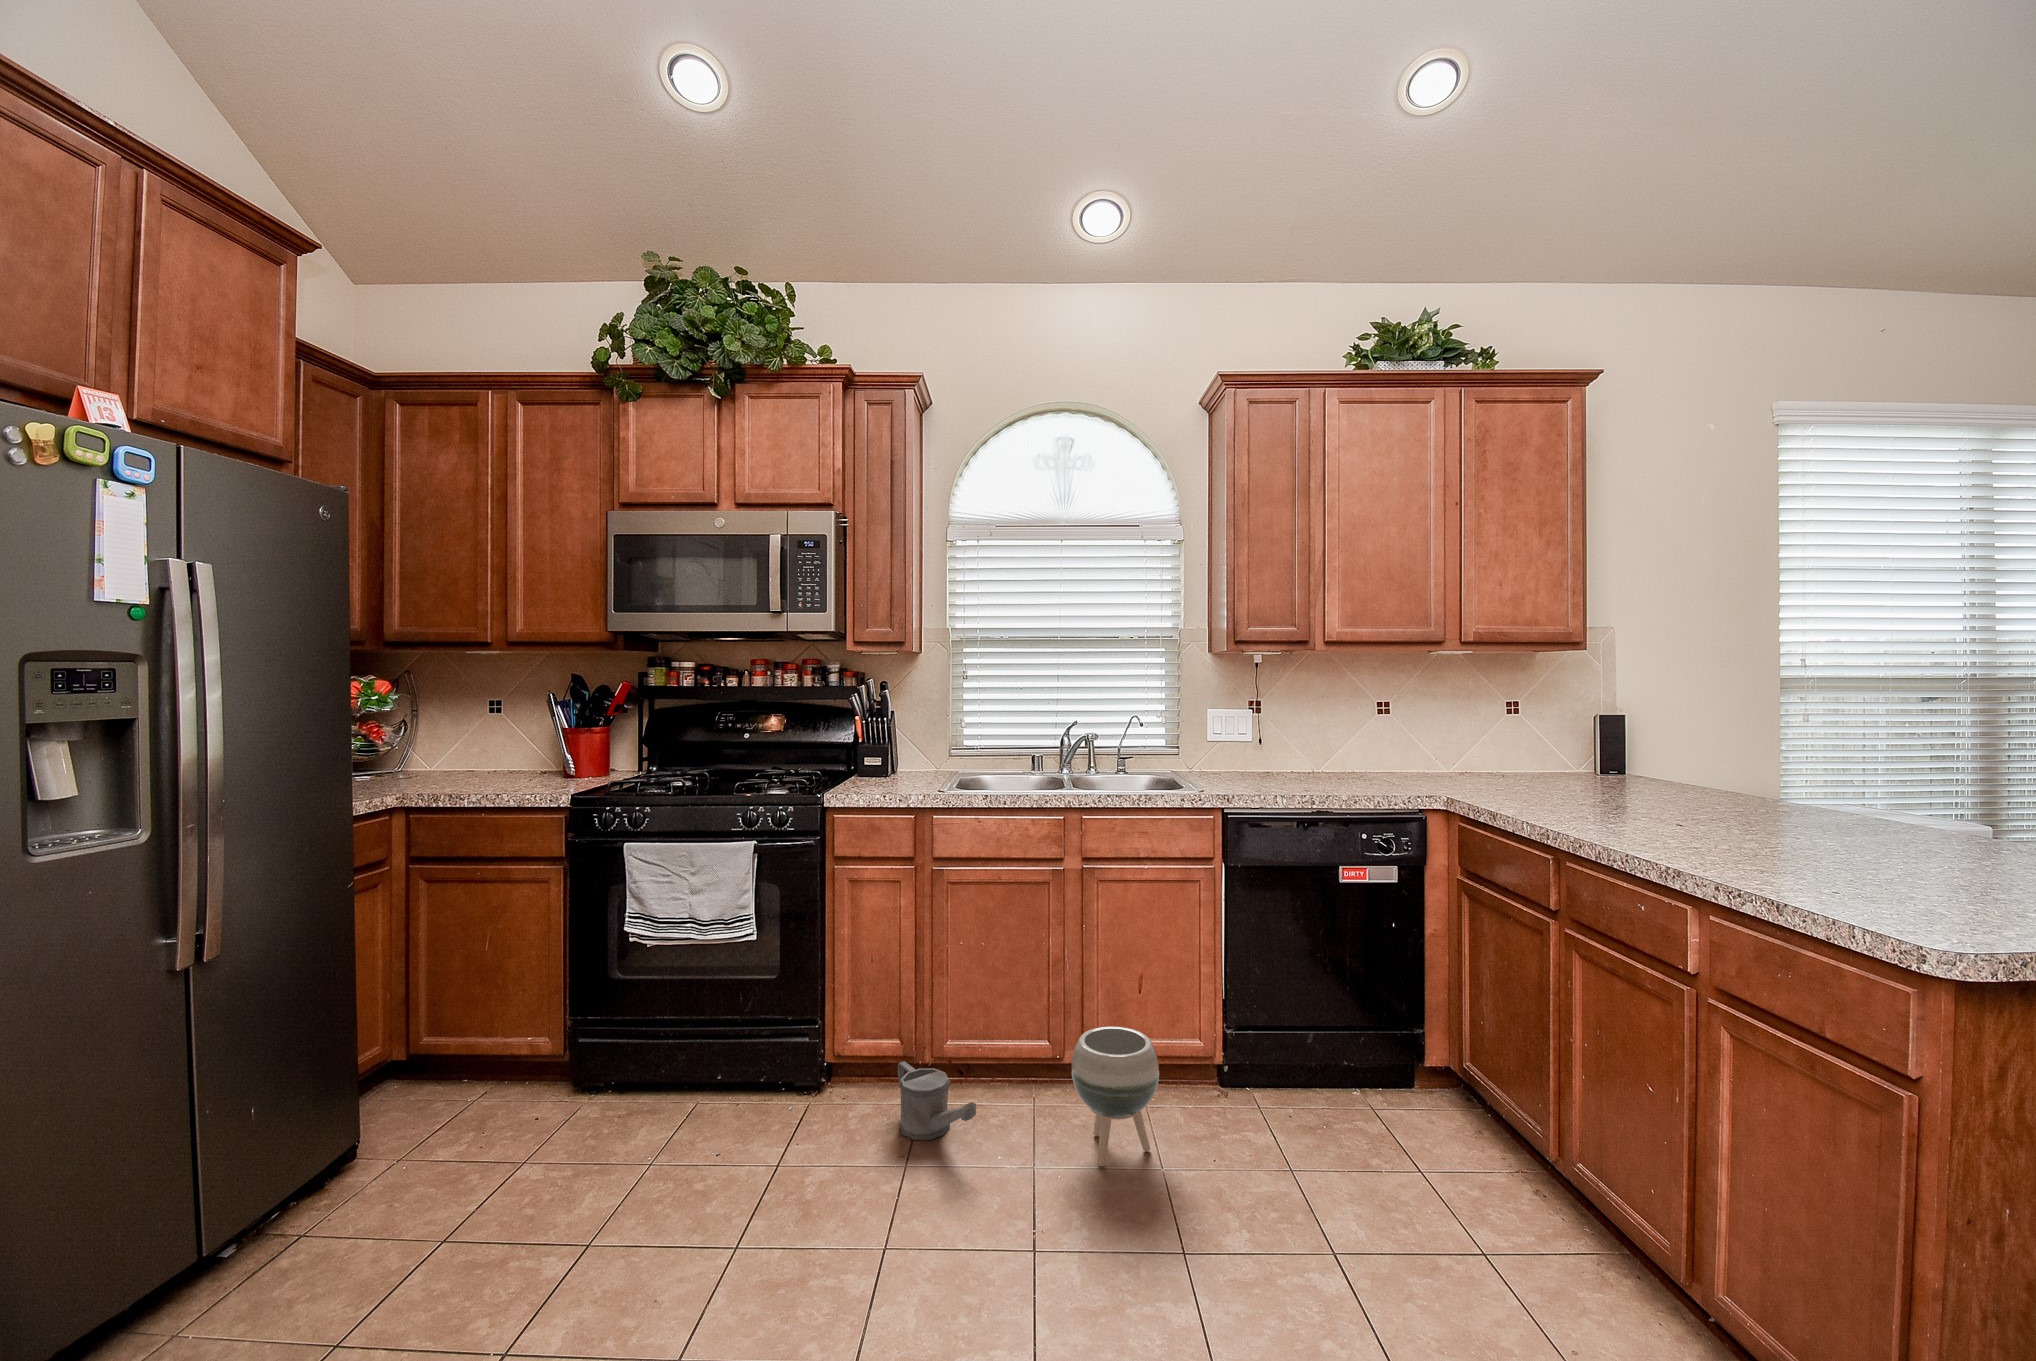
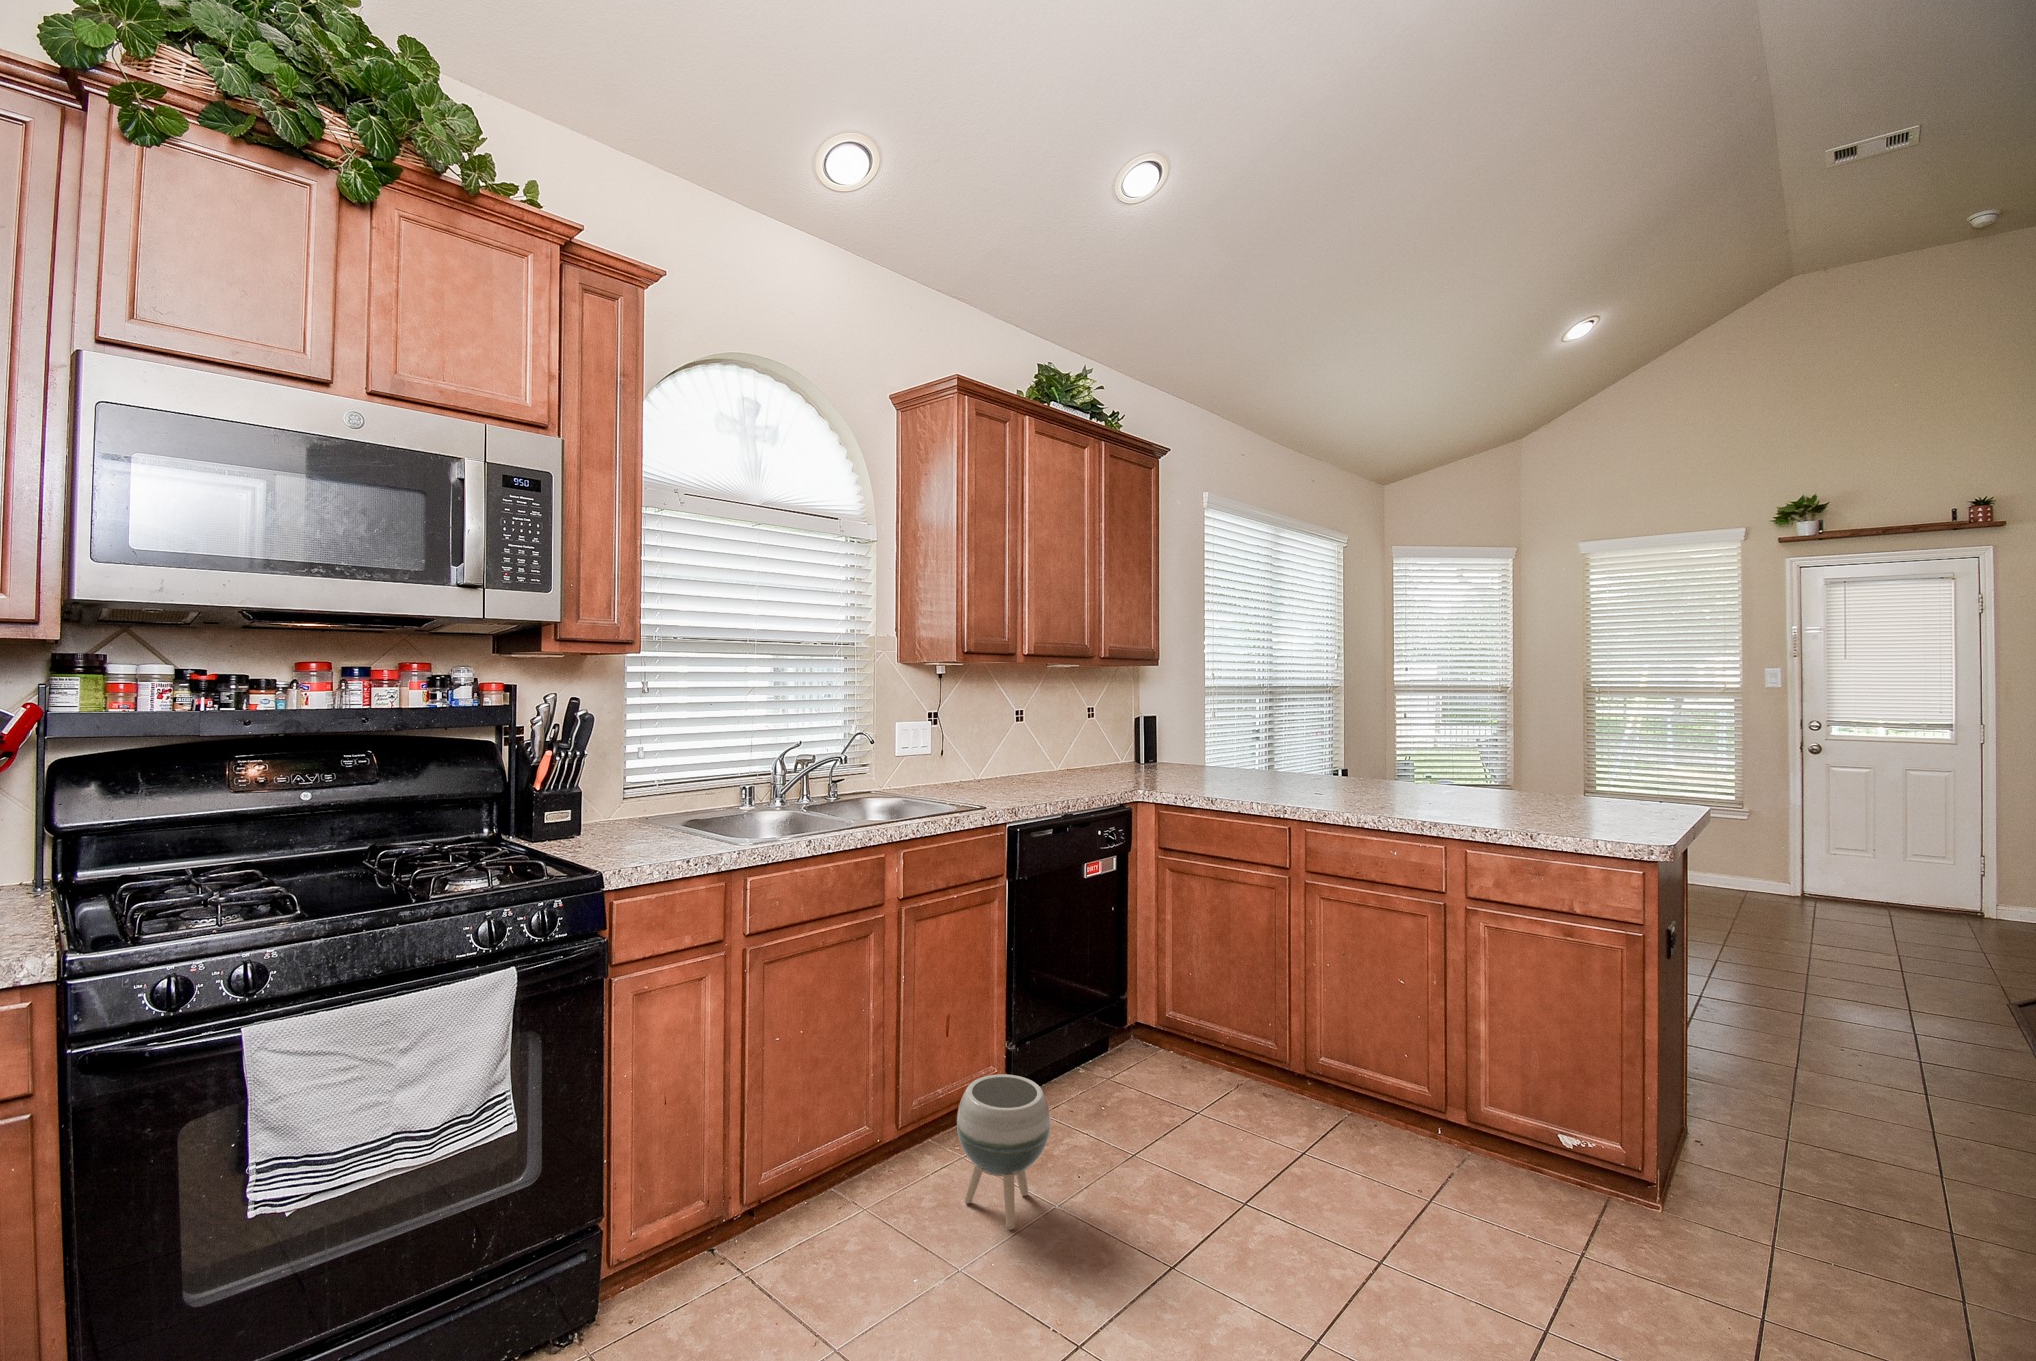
watering can: present [898,1061,976,1140] -> none [733,1207,904,1312]

